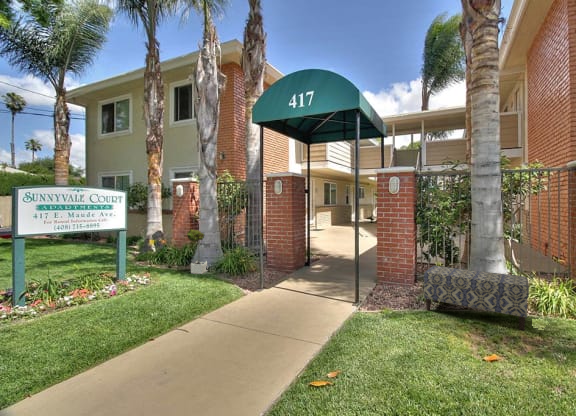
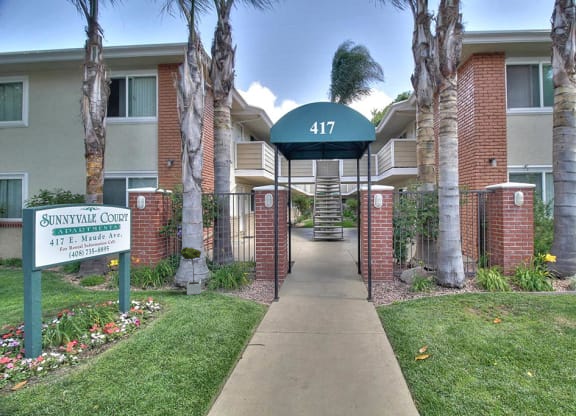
bench: present [424,266,529,330] -> none [421,265,495,303]

